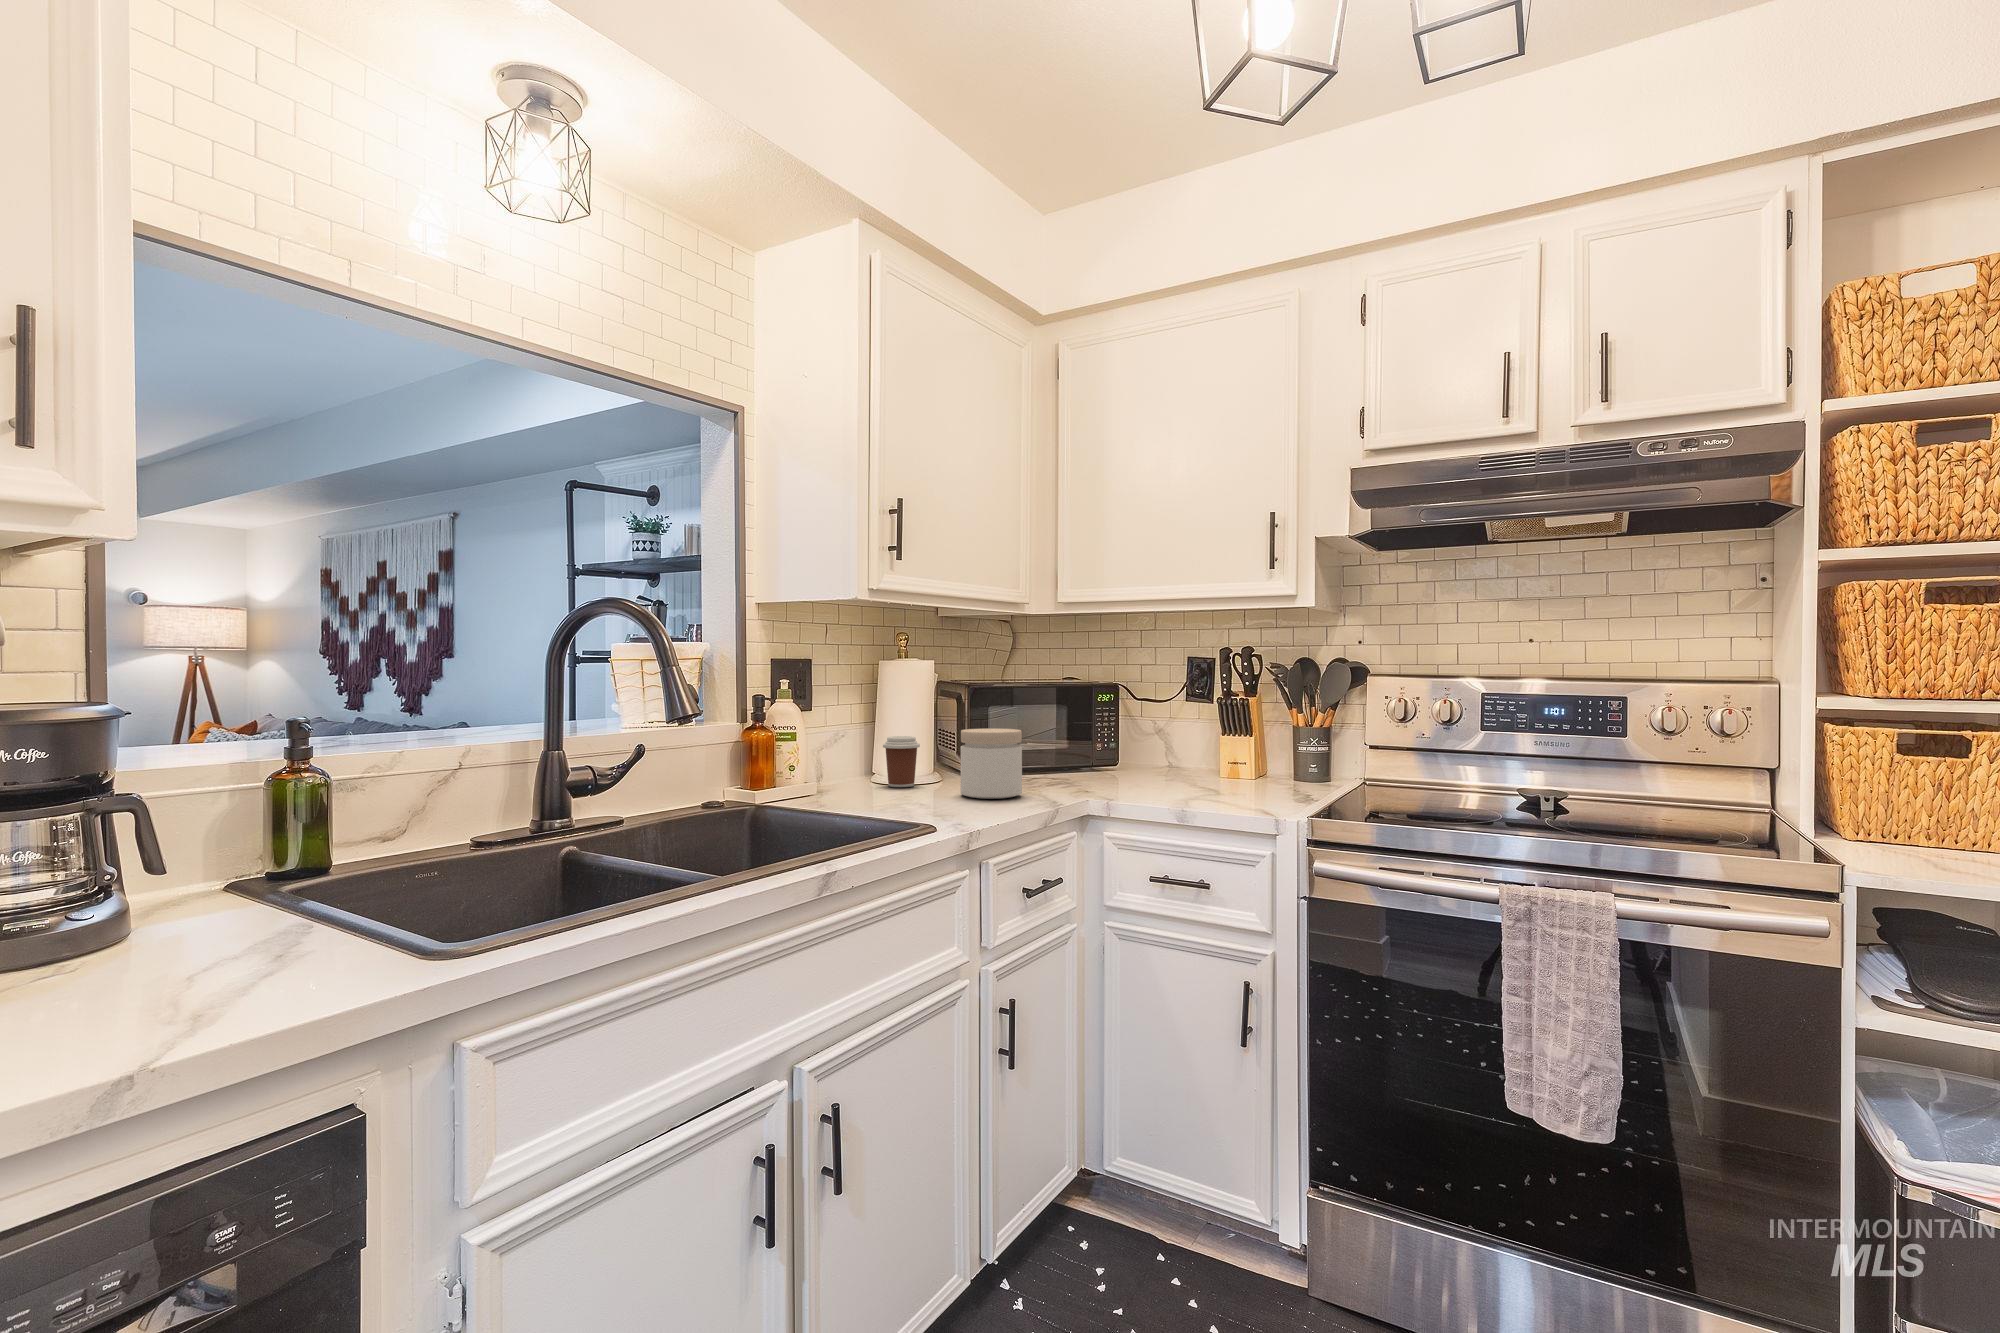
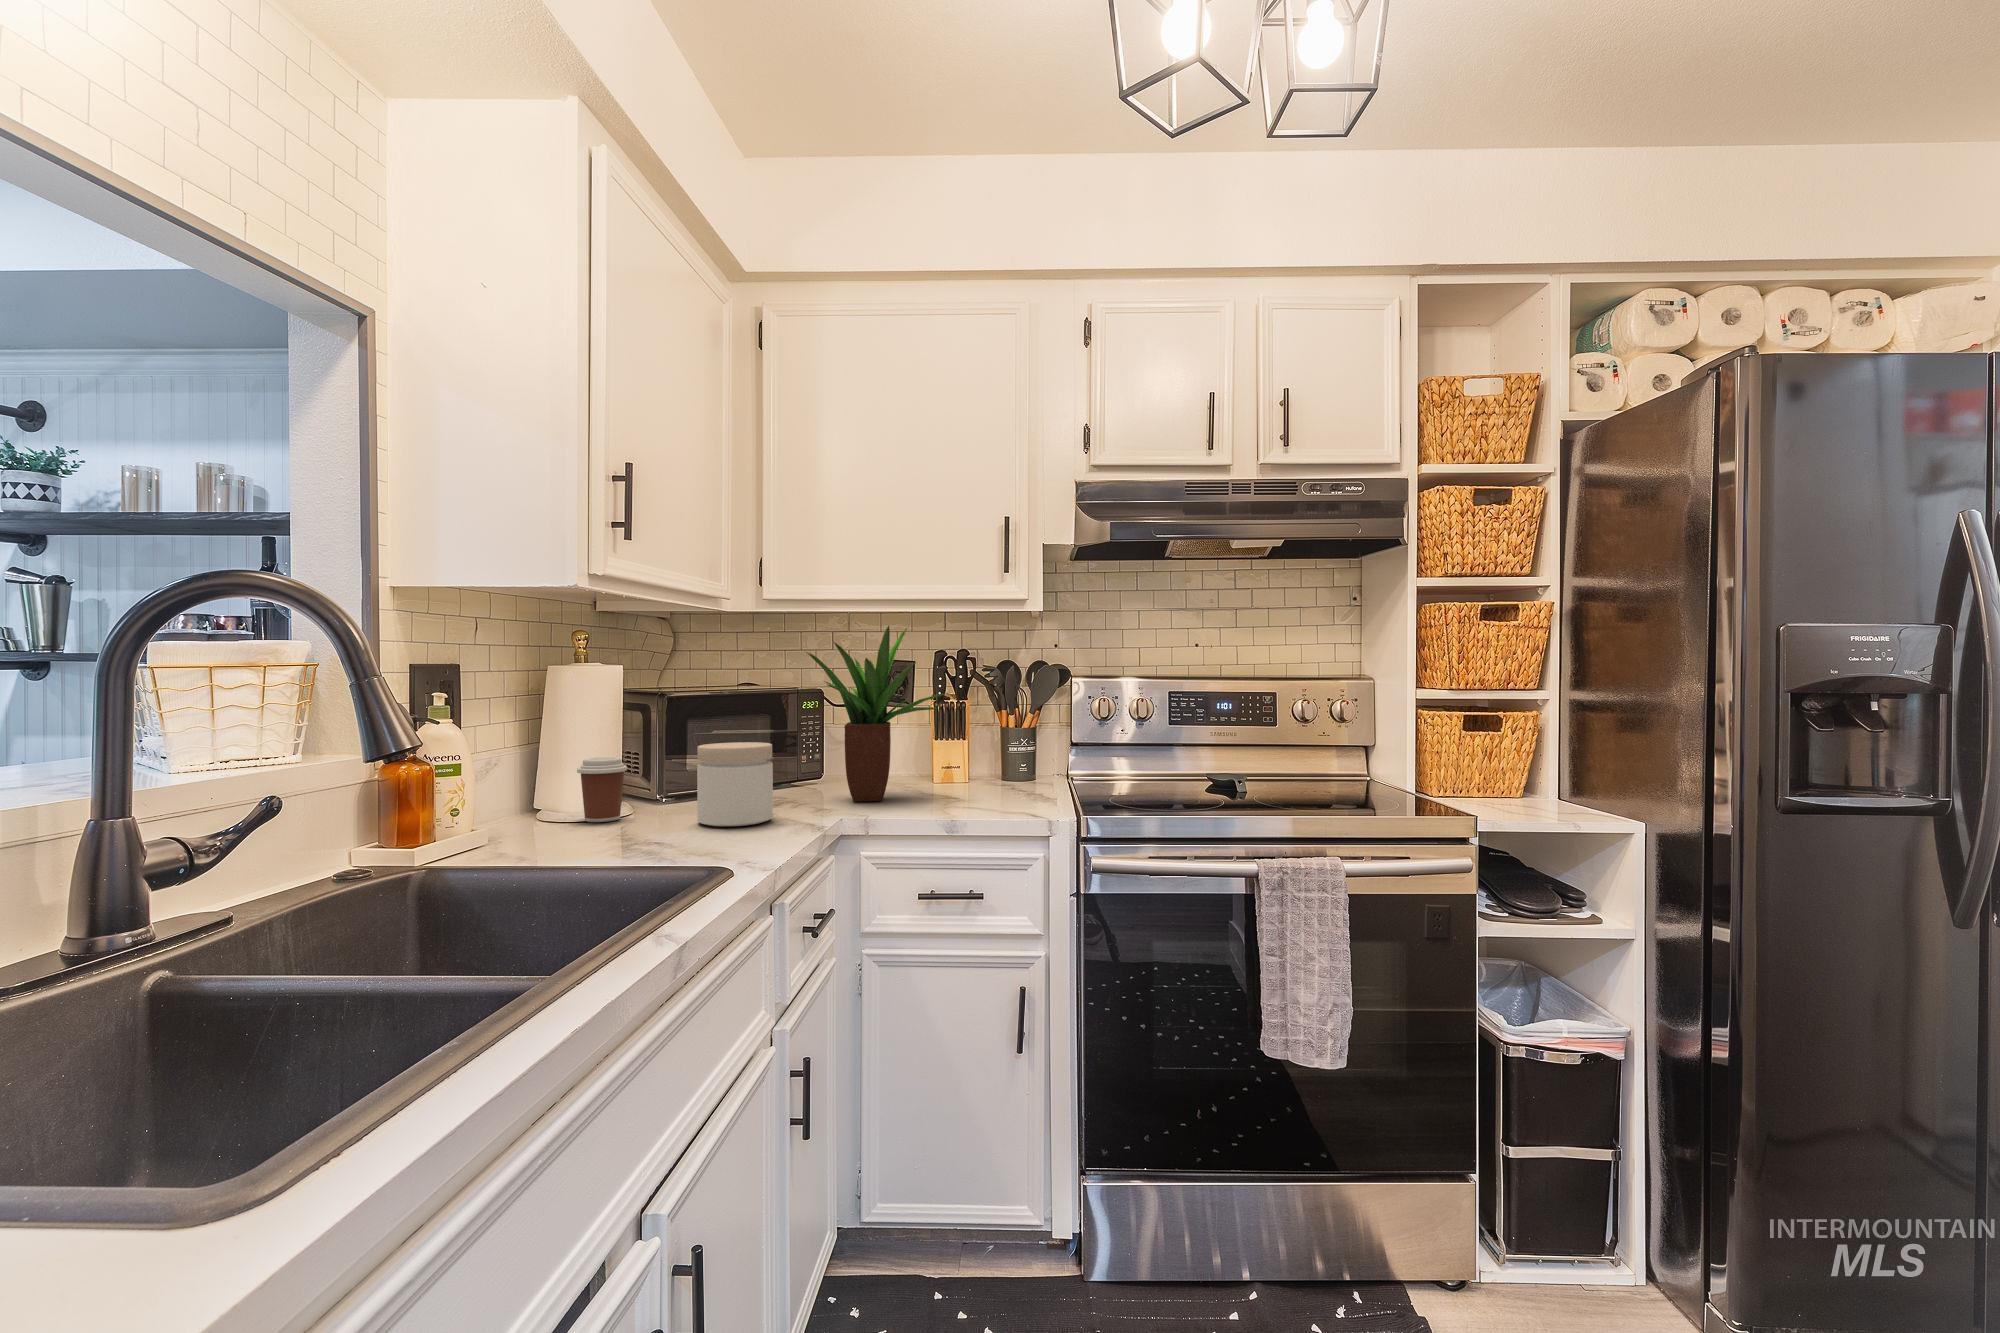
potted plant: none [1078,625,1205,790] -> present [807,625,949,802]

